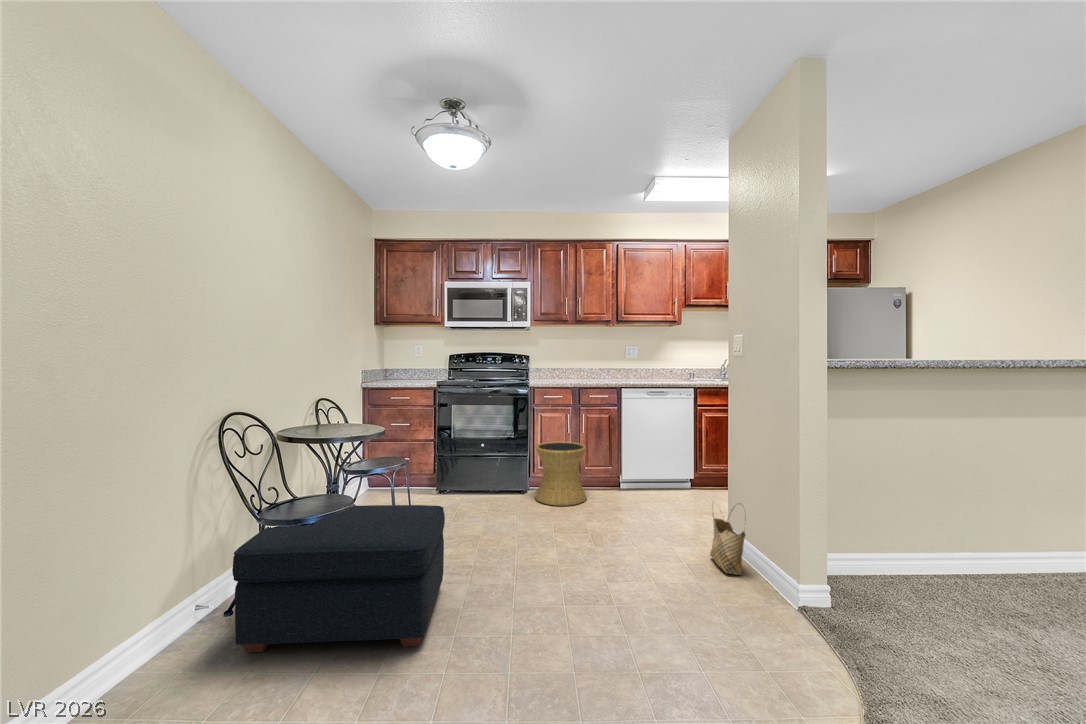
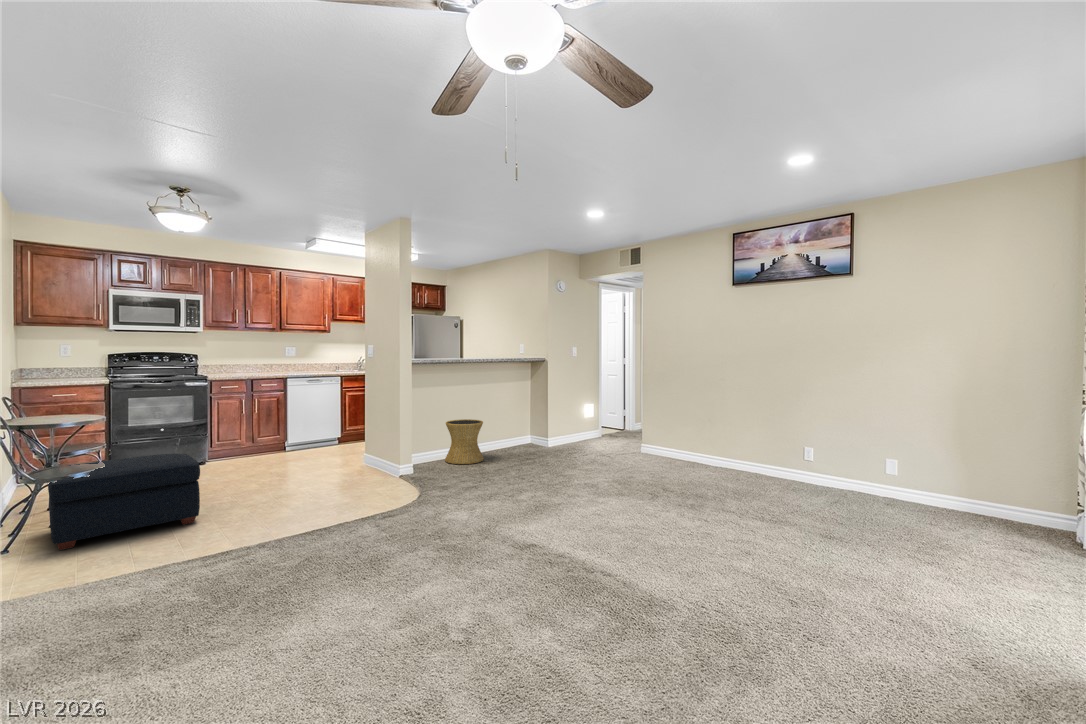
side table: present [535,442,587,506] -> present [445,419,484,464]
woven basket: present [710,503,746,575] -> none [356,434,376,471]

